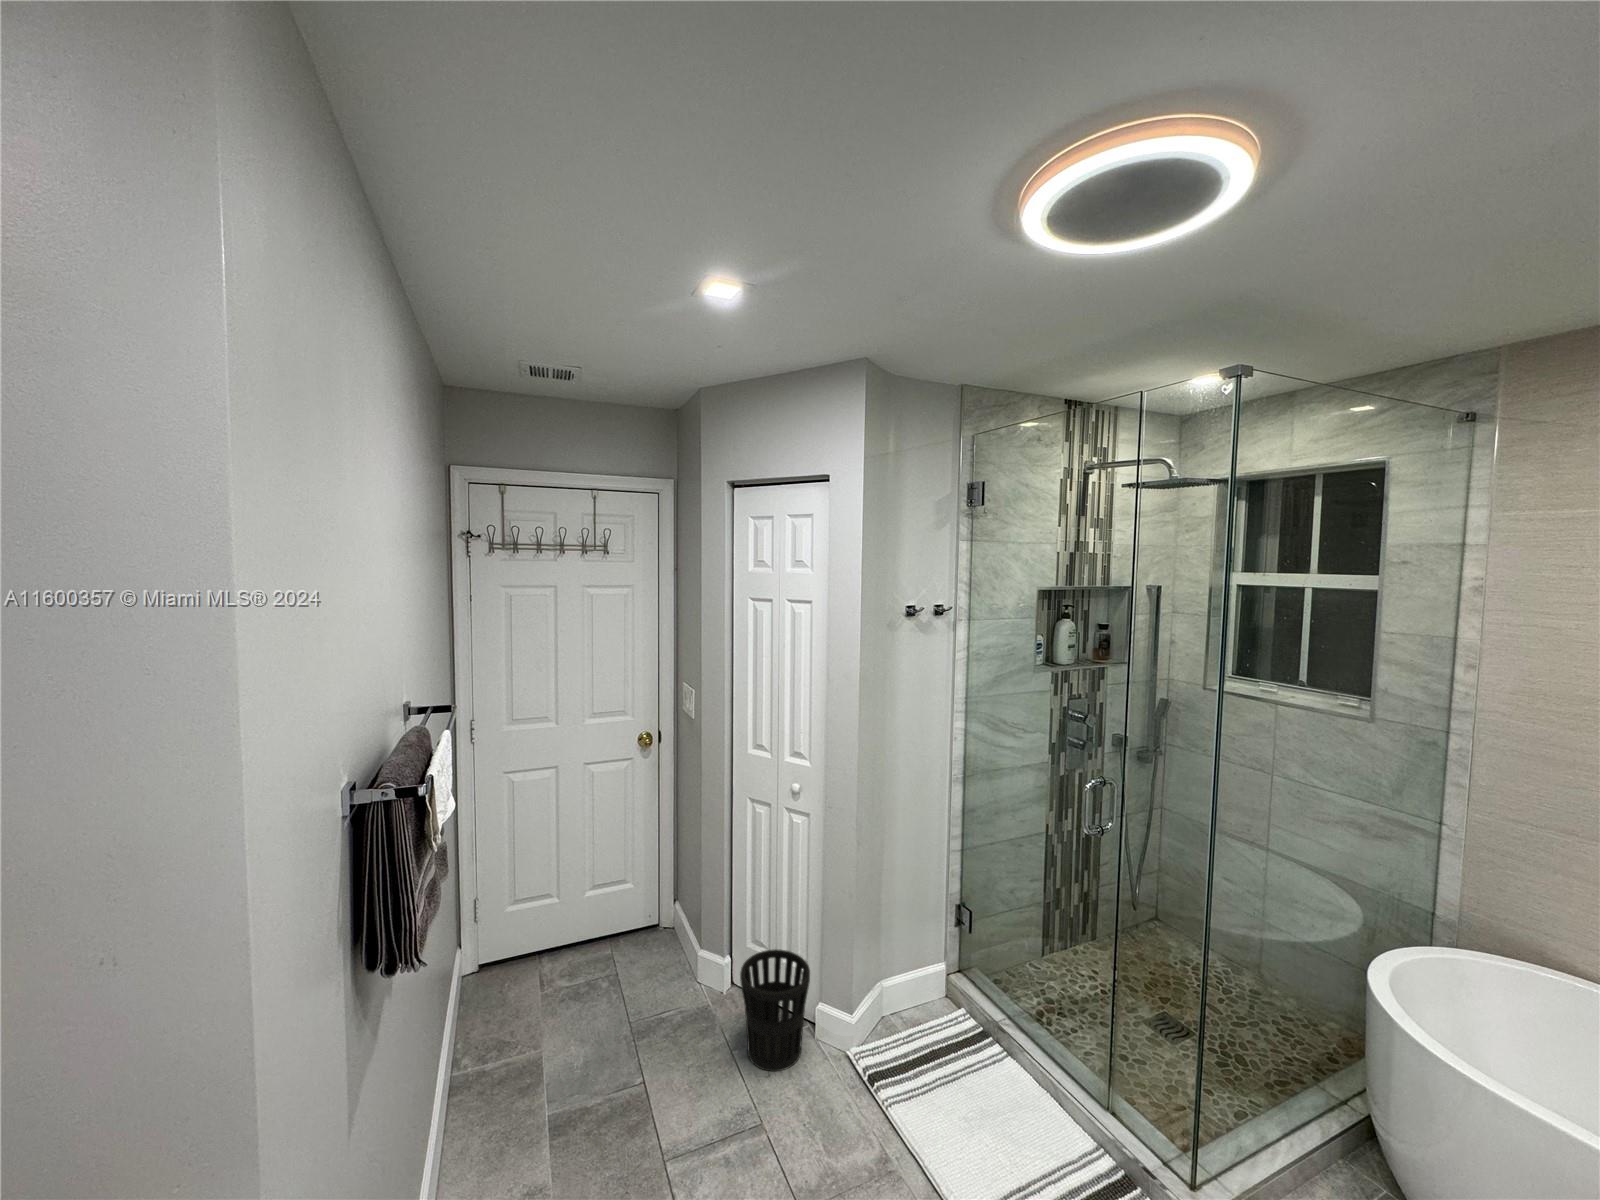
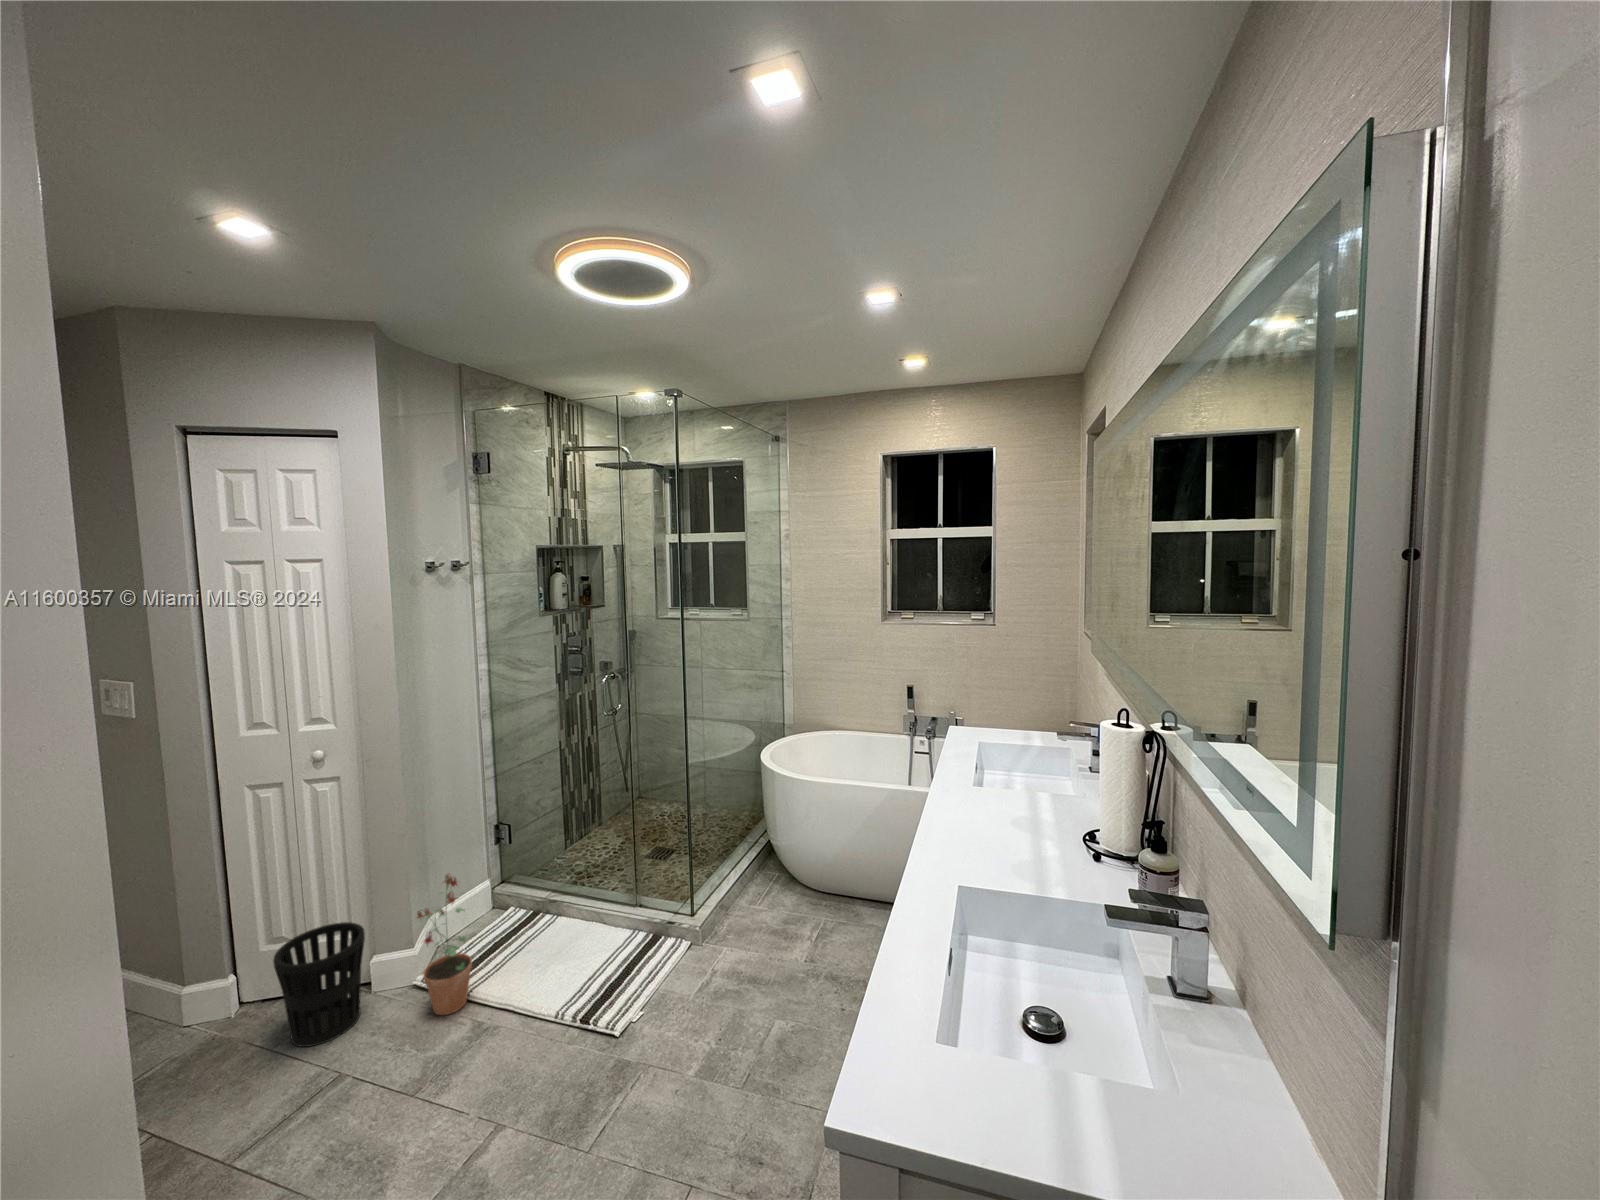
potted plant: none [842,958,894,1121] -> present [417,874,472,1015]

